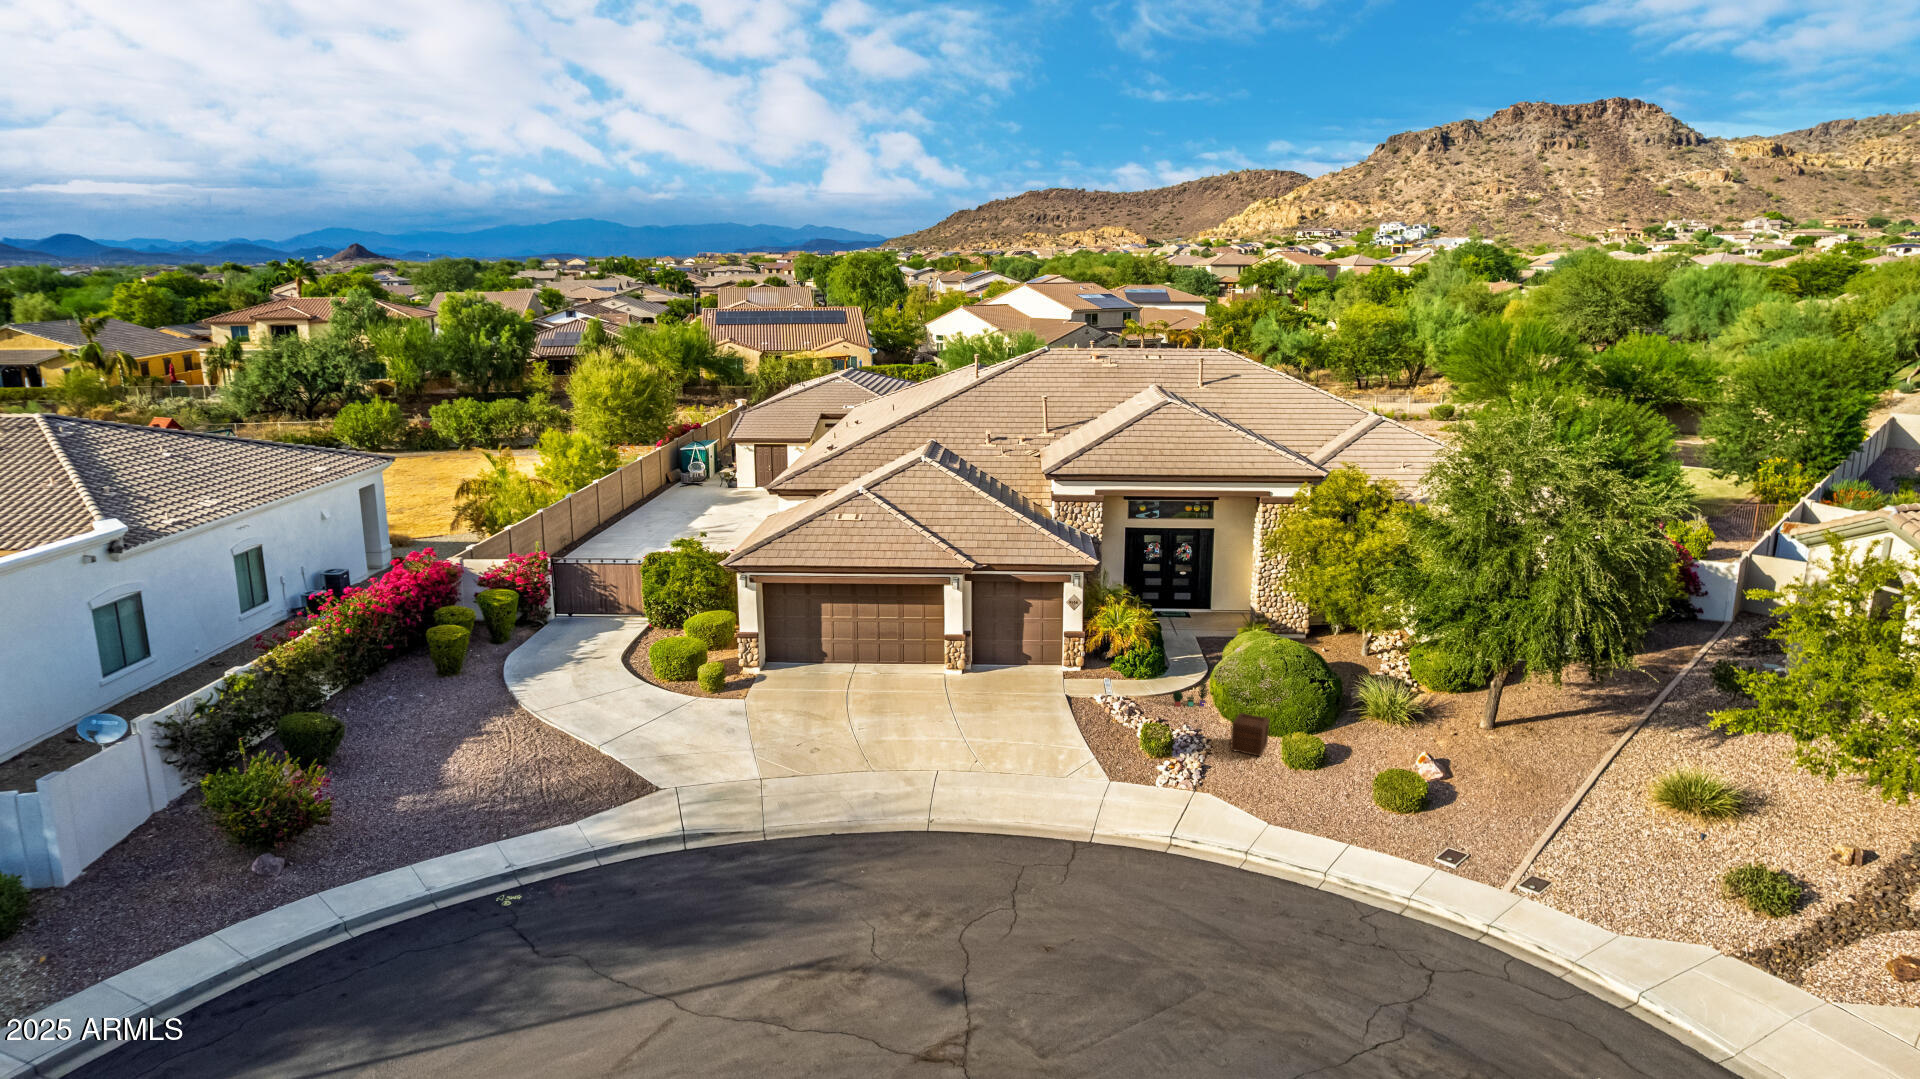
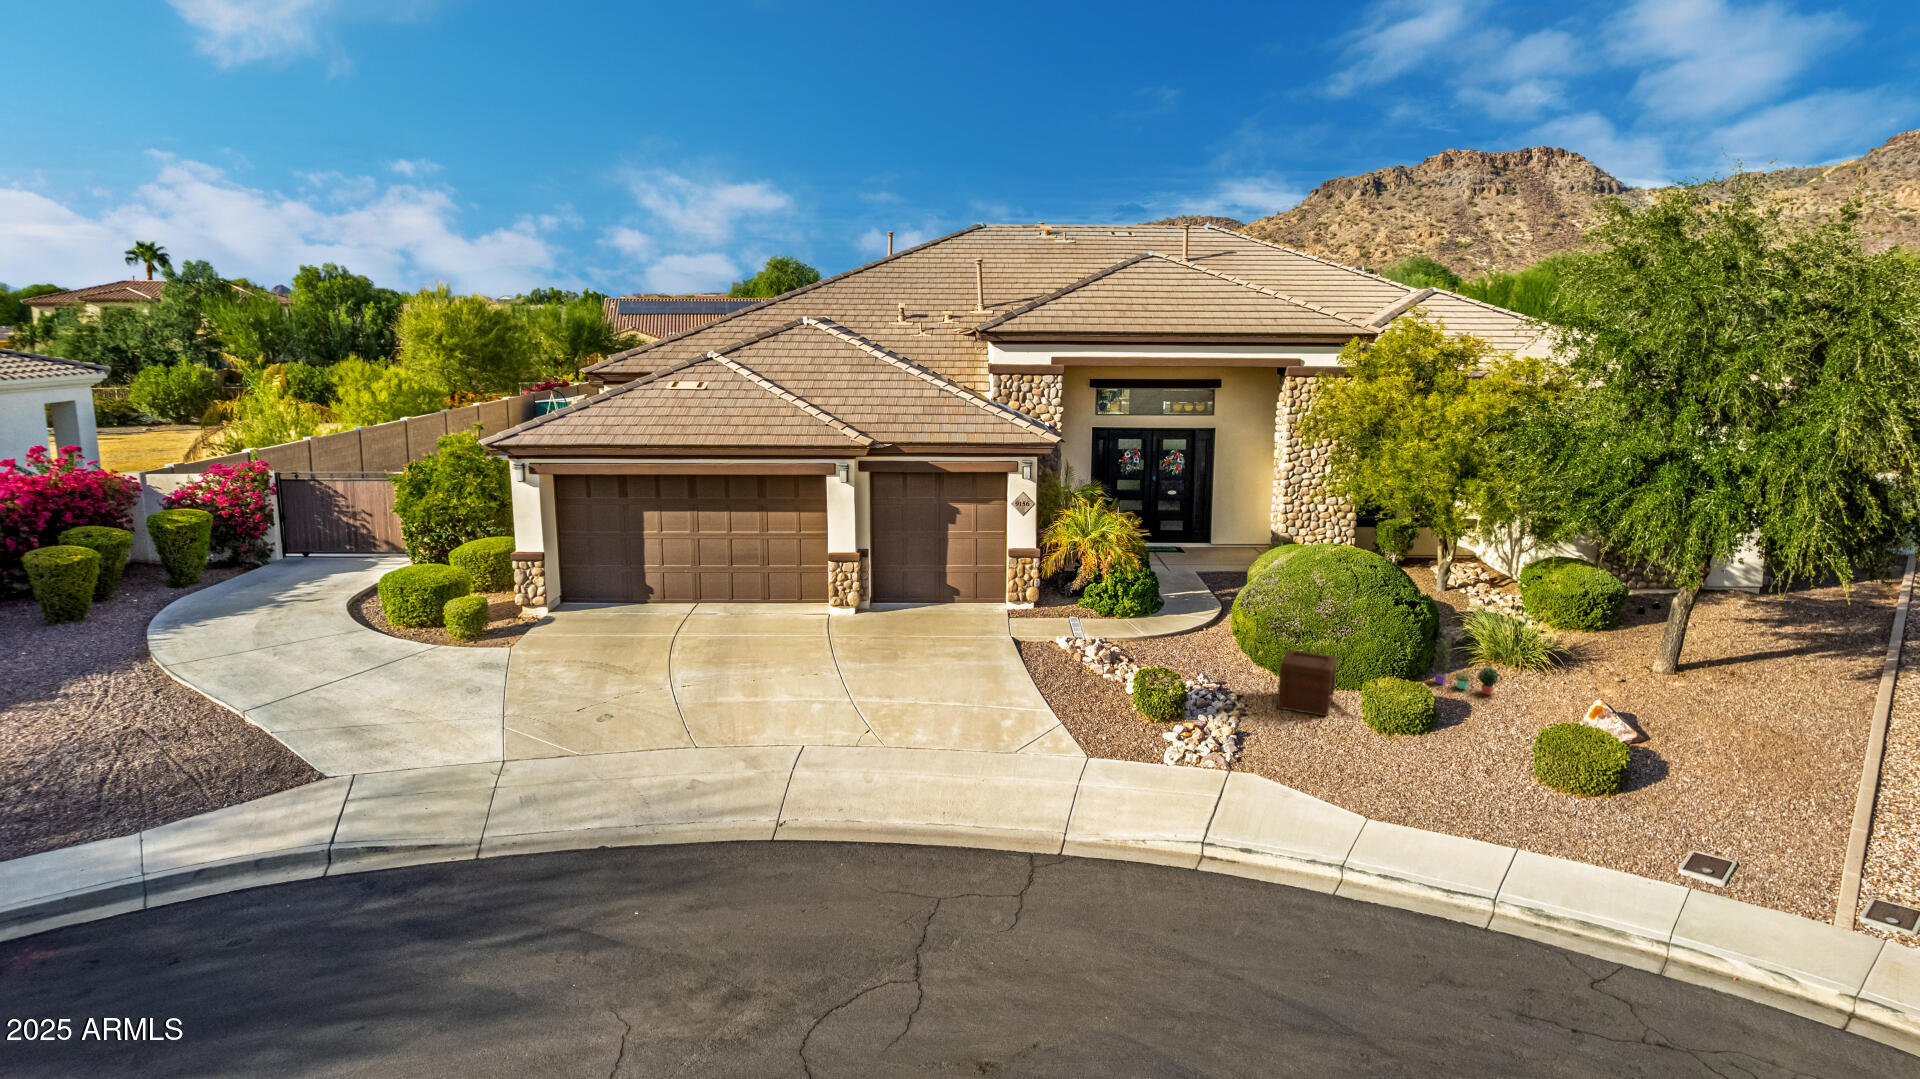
potted plant: present [1173,680,1208,706] -> present [1434,638,1499,695]

